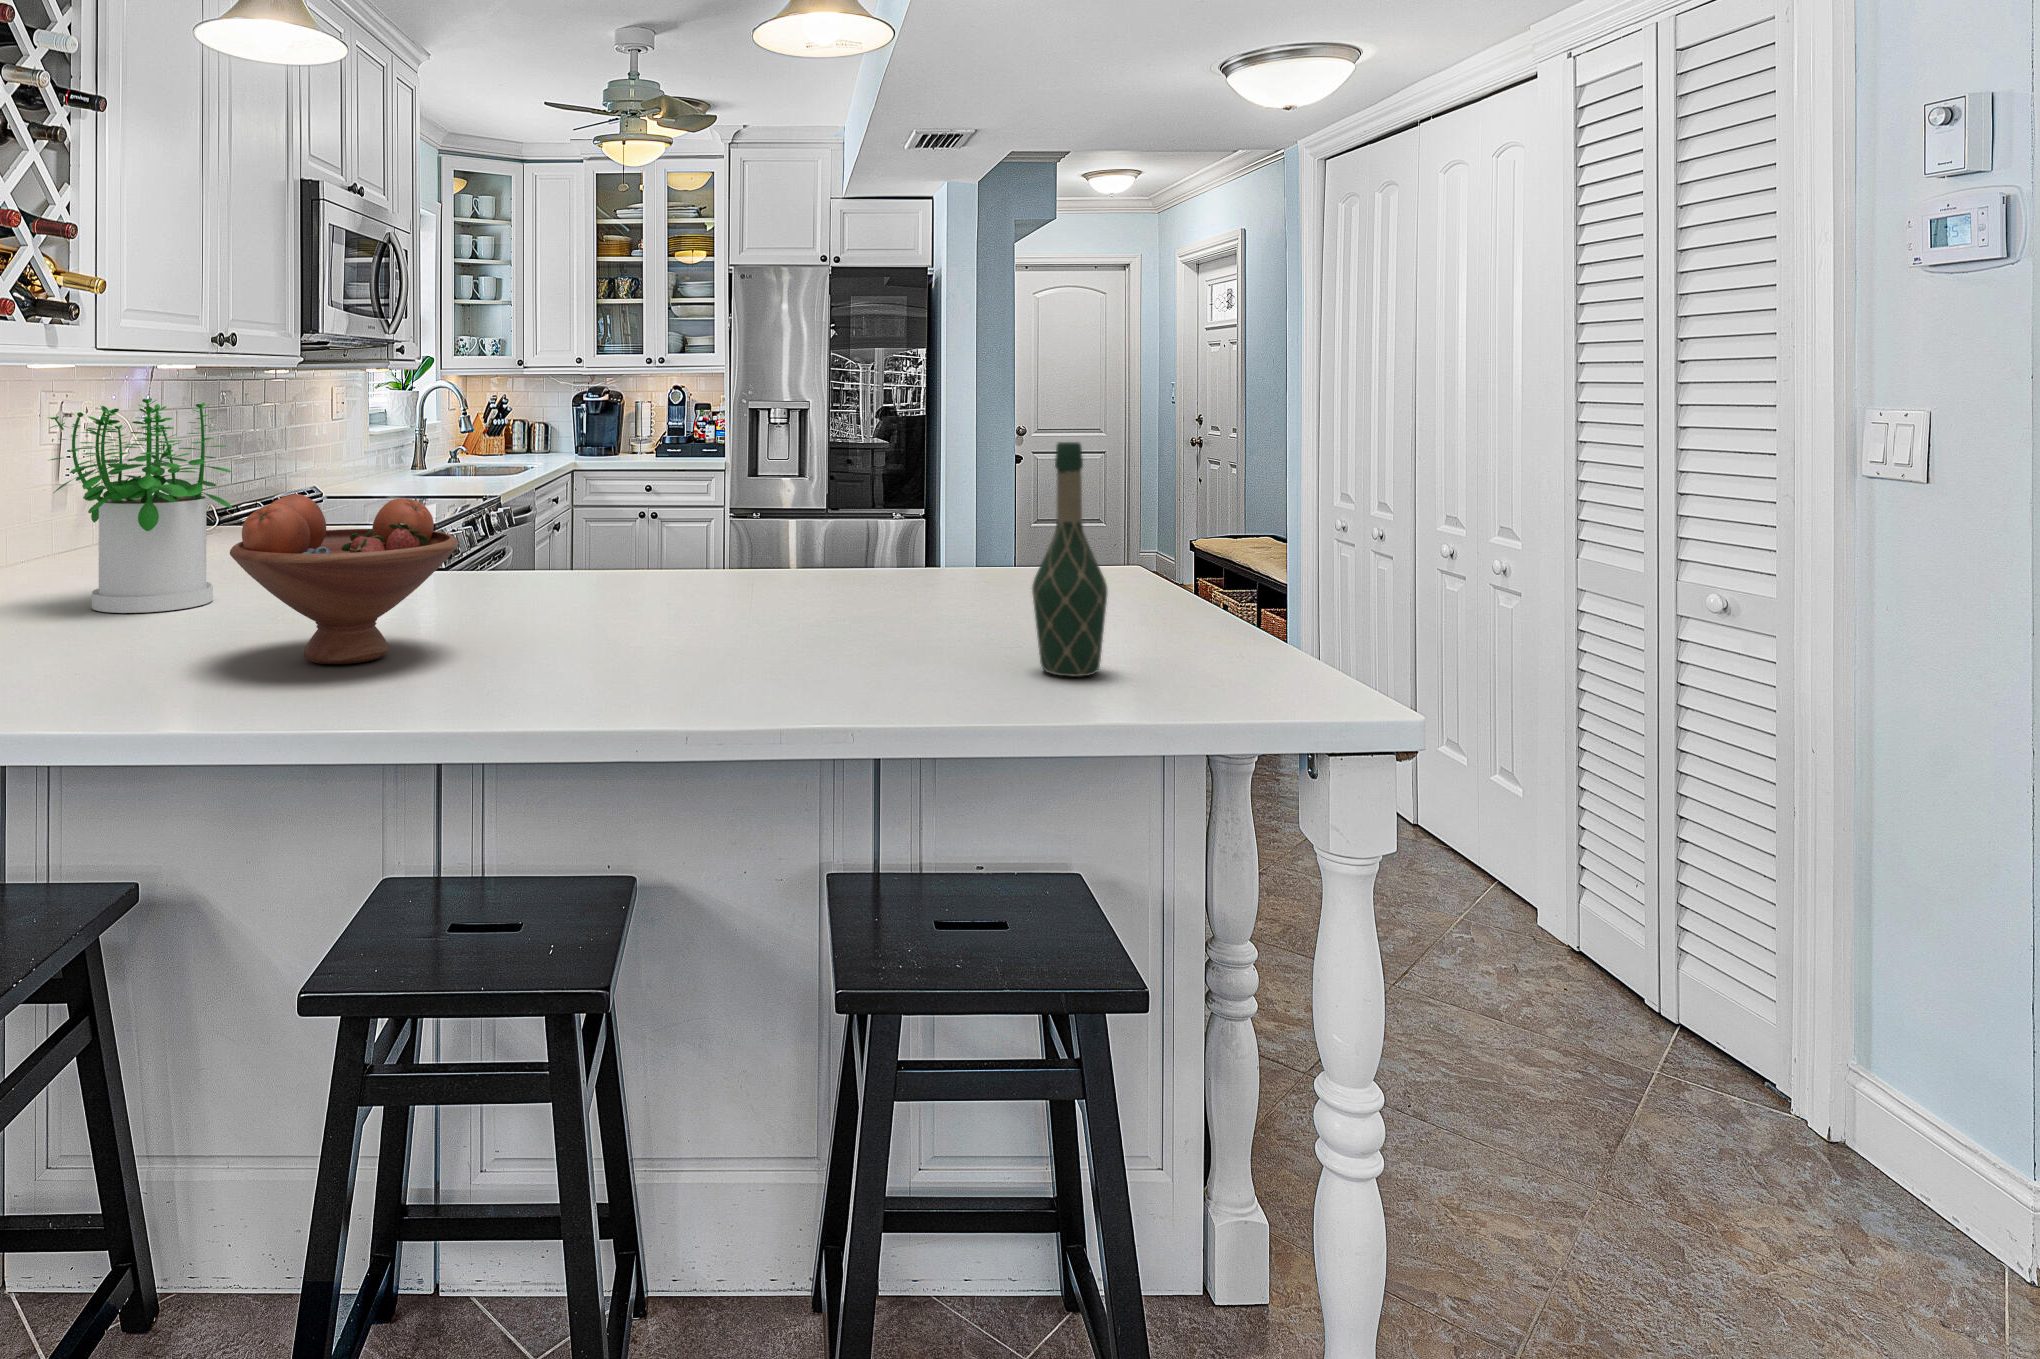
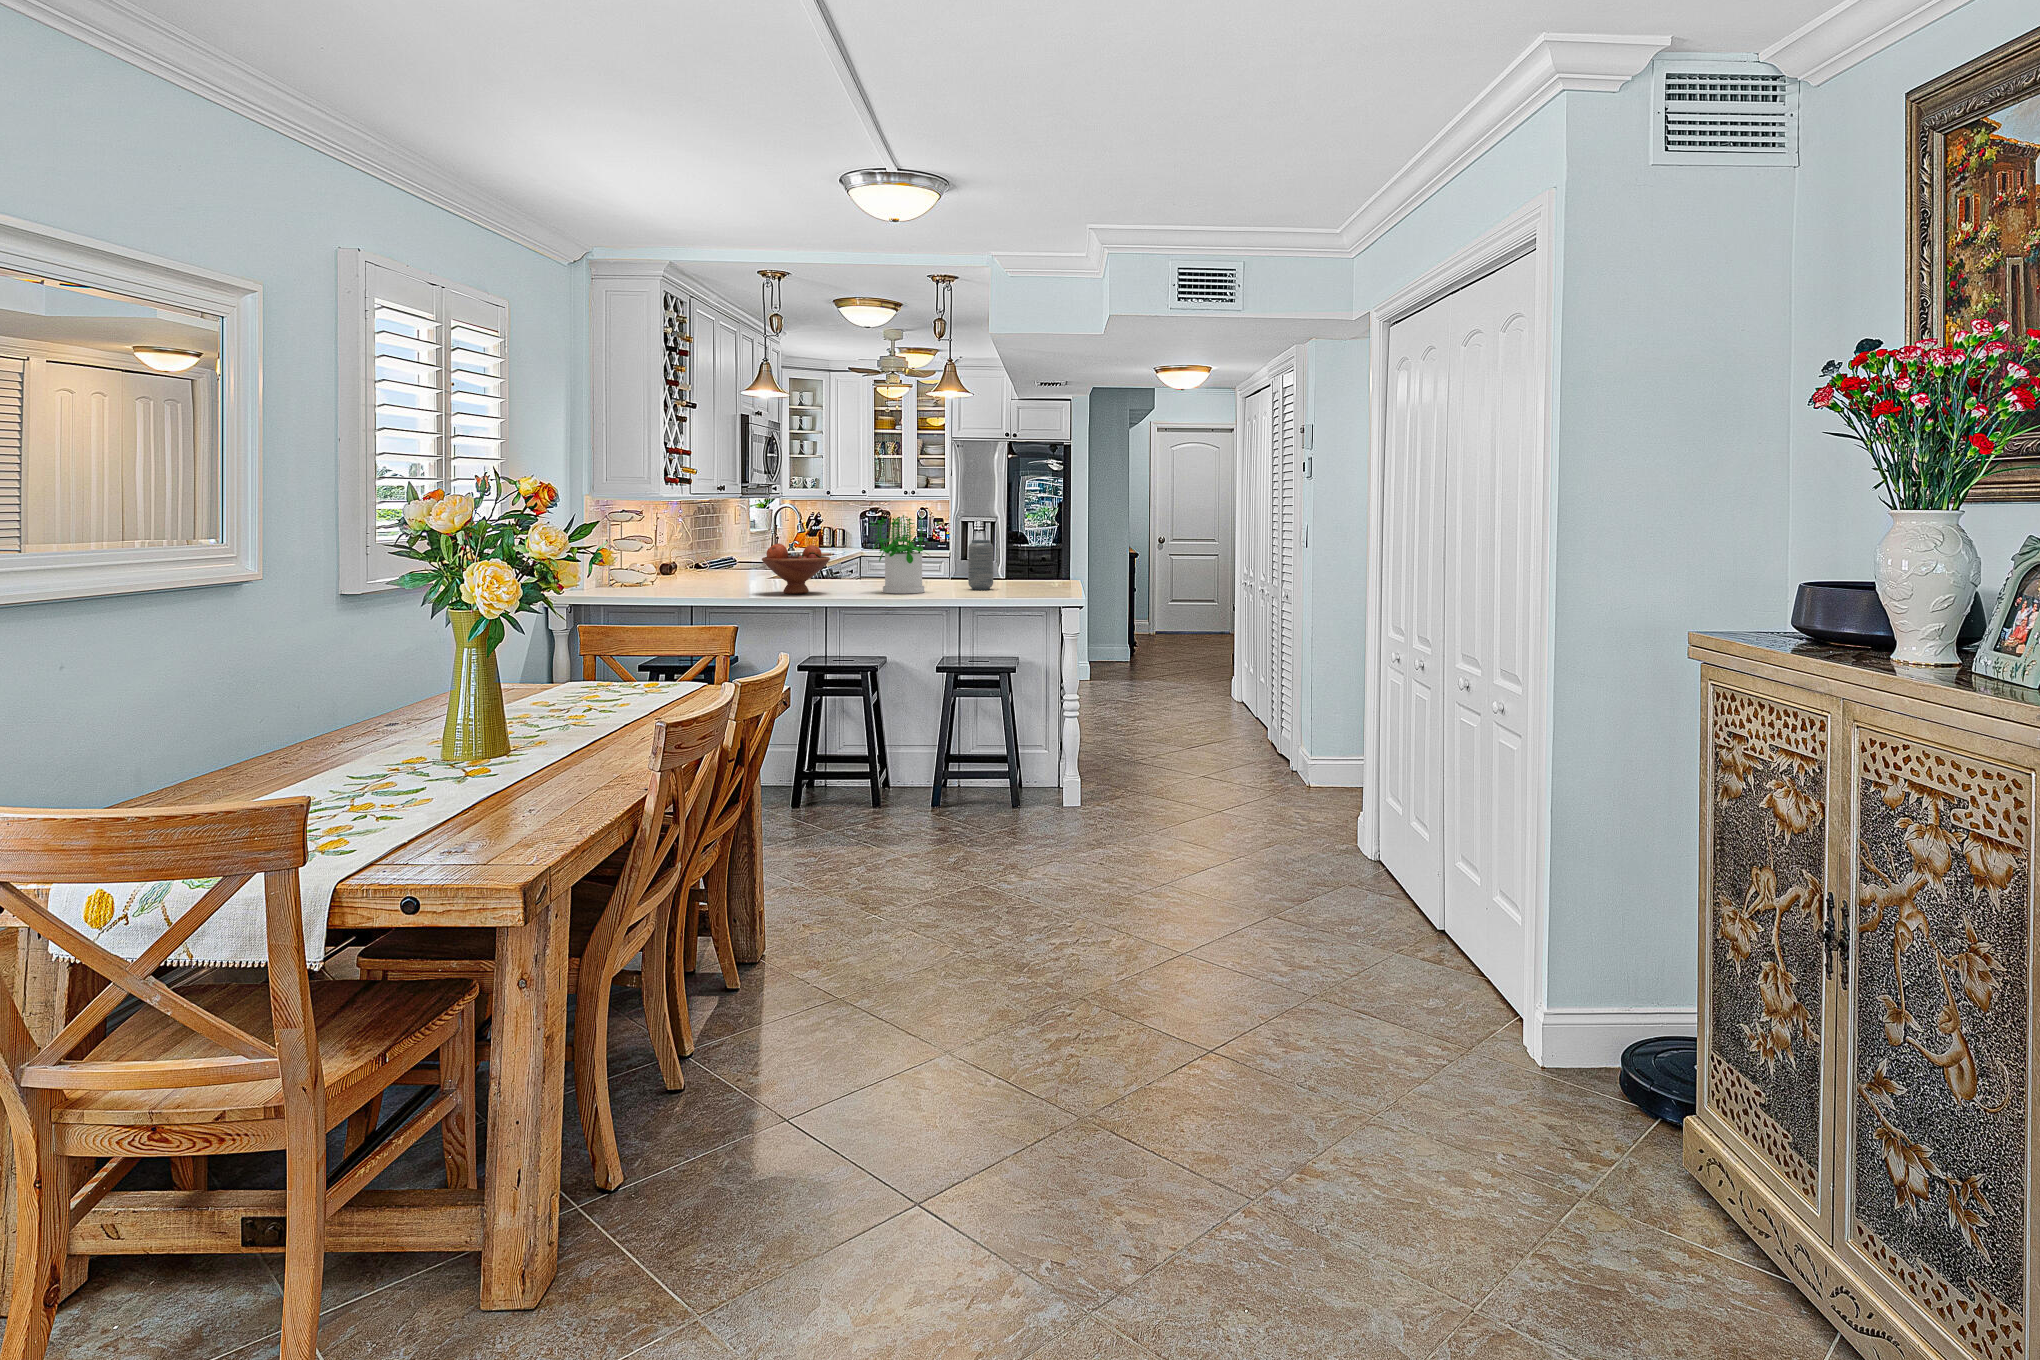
potted plant: present [48,398,232,613] -> present [871,515,930,593]
wine bottle: present [1032,442,1107,677] -> none [1004,527,1025,596]
vase: none [875,473,949,624] -> present [968,540,993,590]

